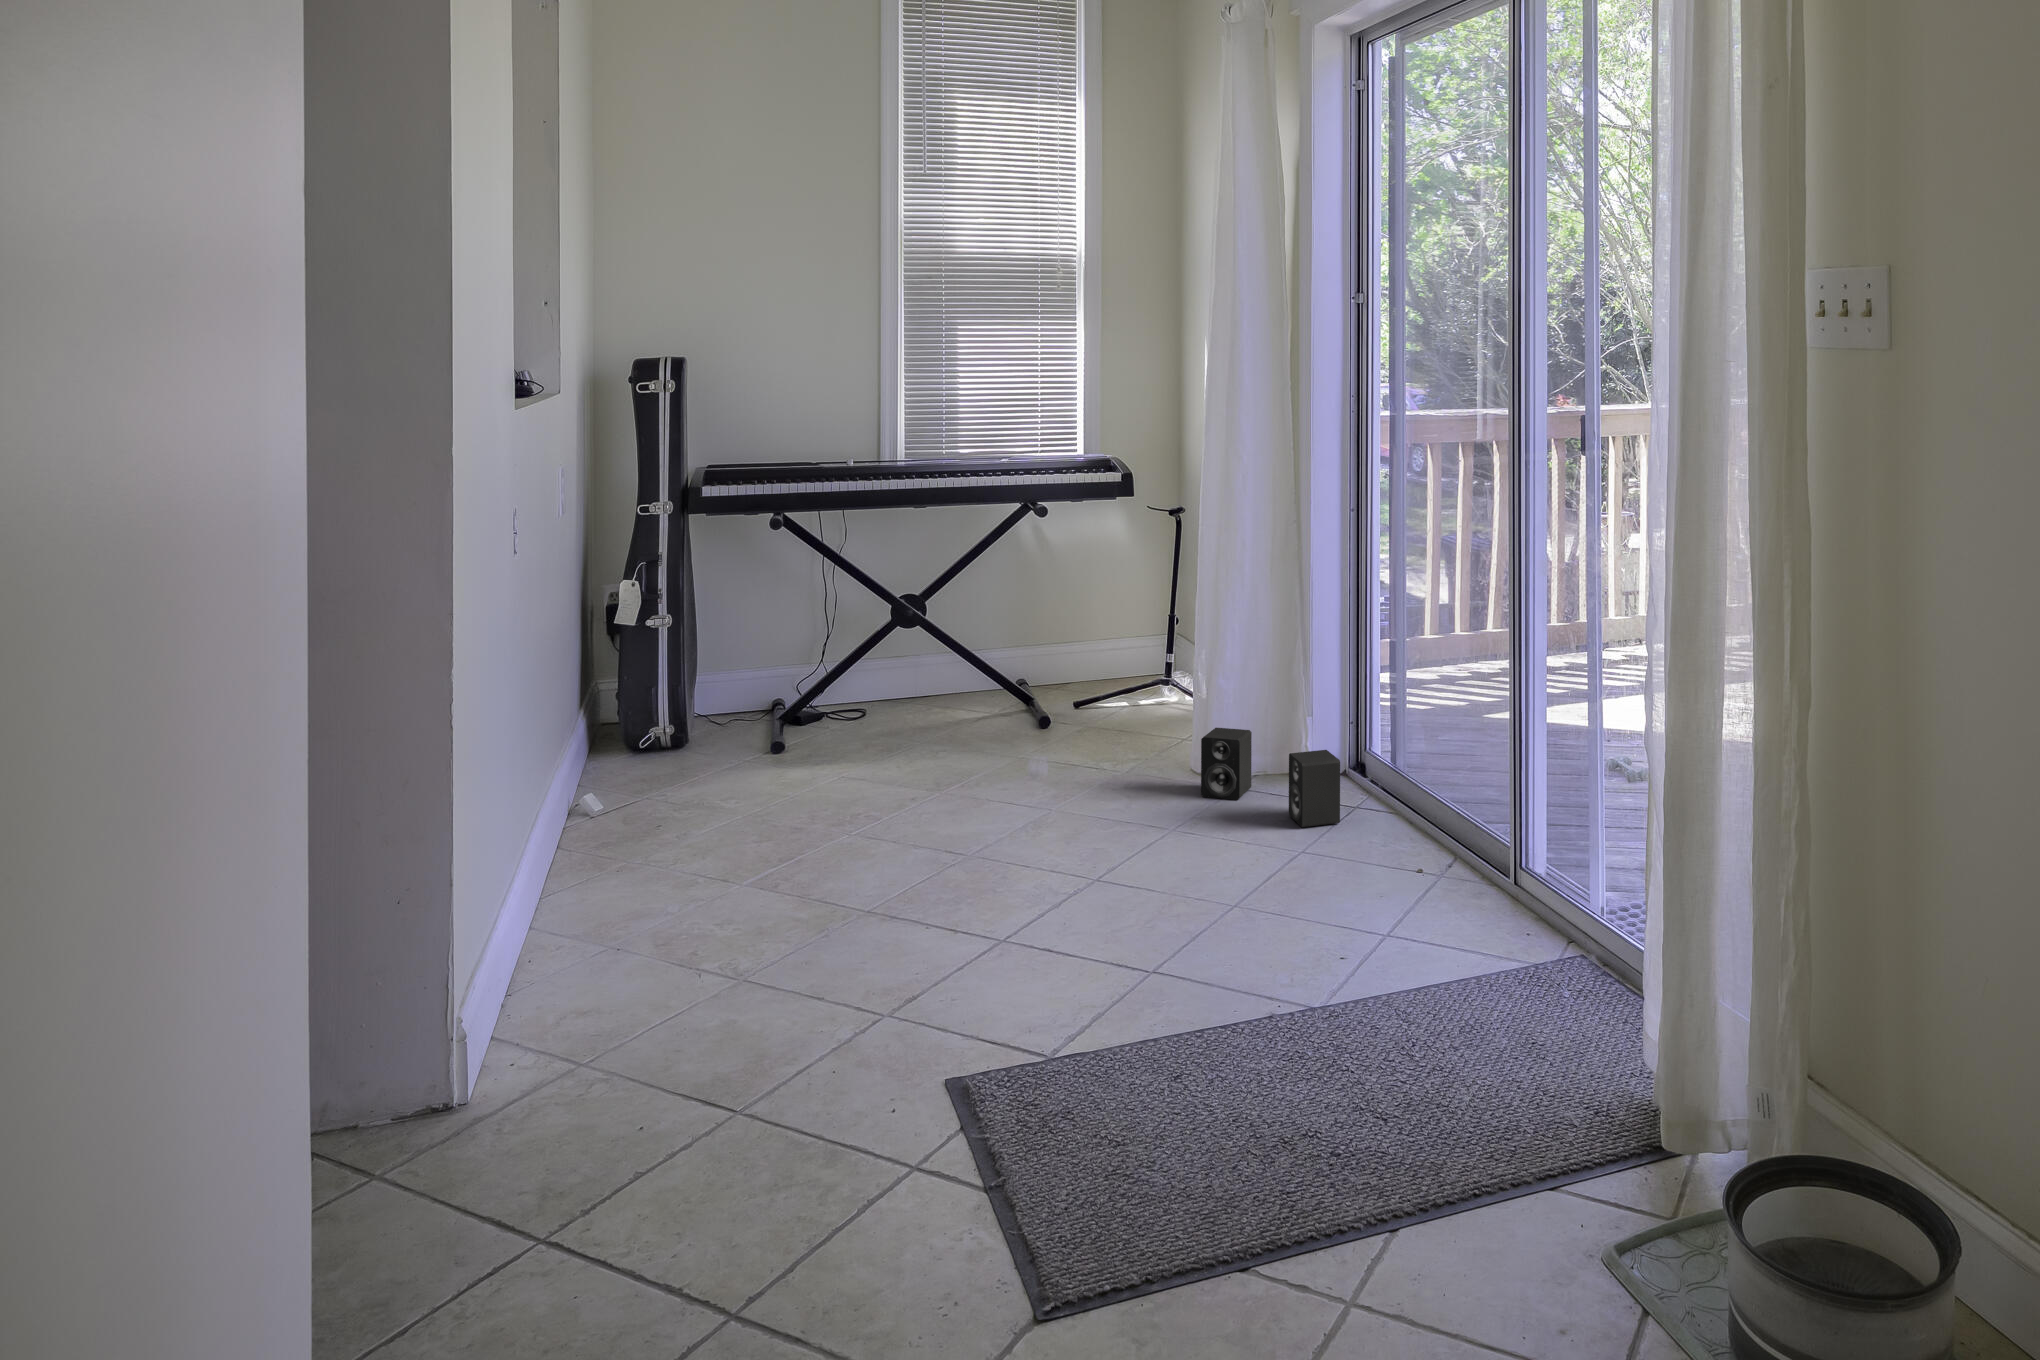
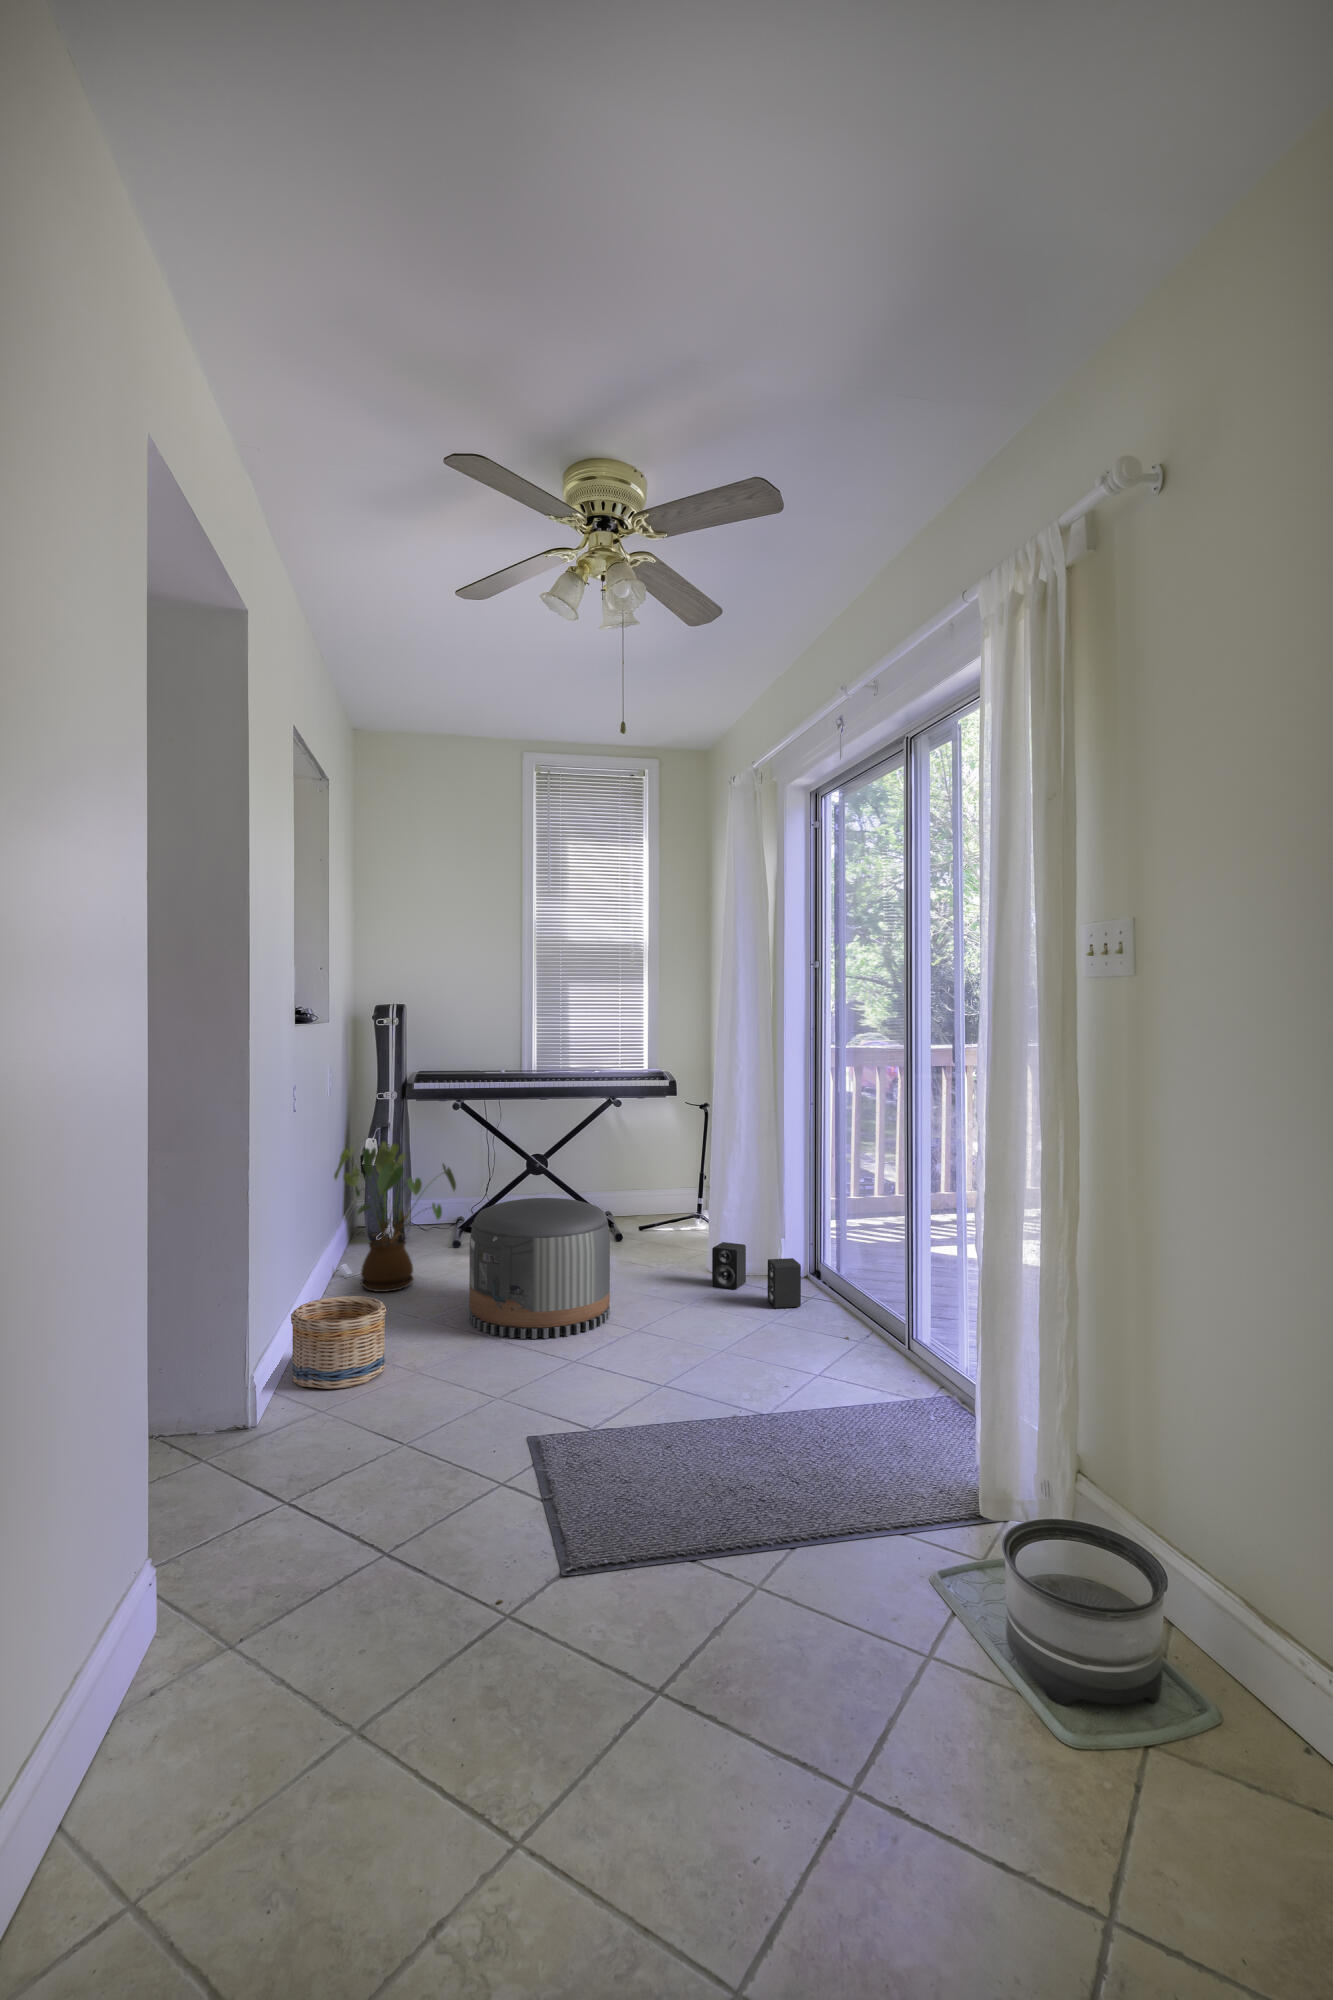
house plant: none [575,589,787,837] -> present [334,1141,456,1292]
pouf: none [820,676,1049,906] -> present [469,1198,610,1339]
basket: none [521,859,690,1021] -> present [291,1296,386,1389]

